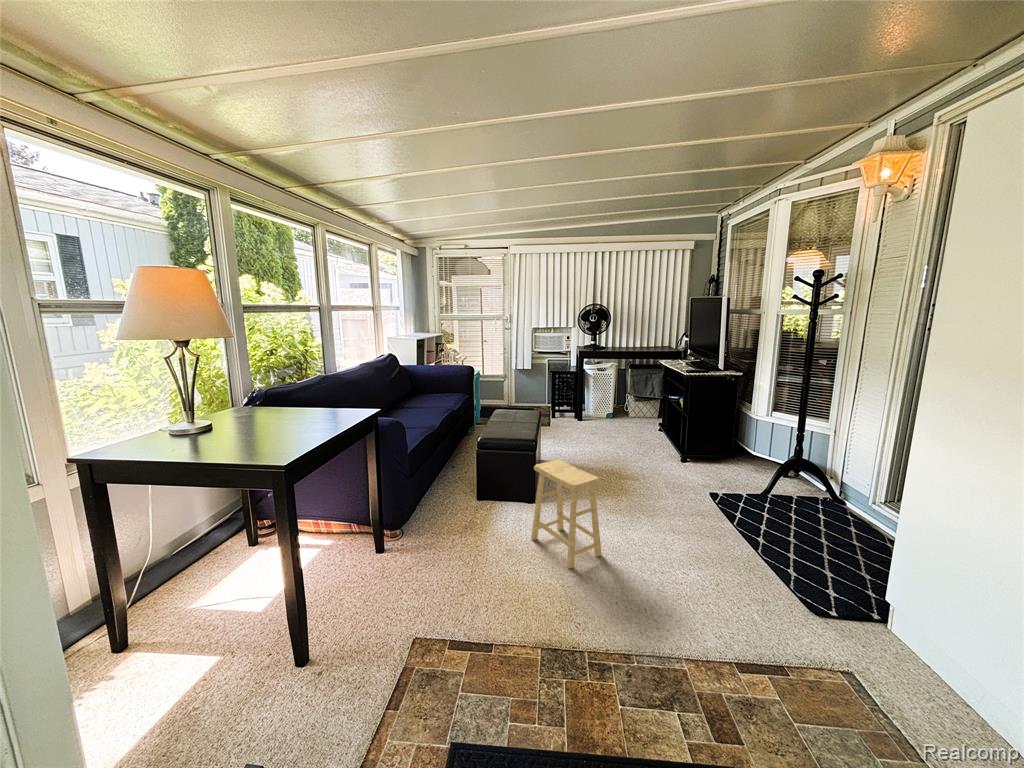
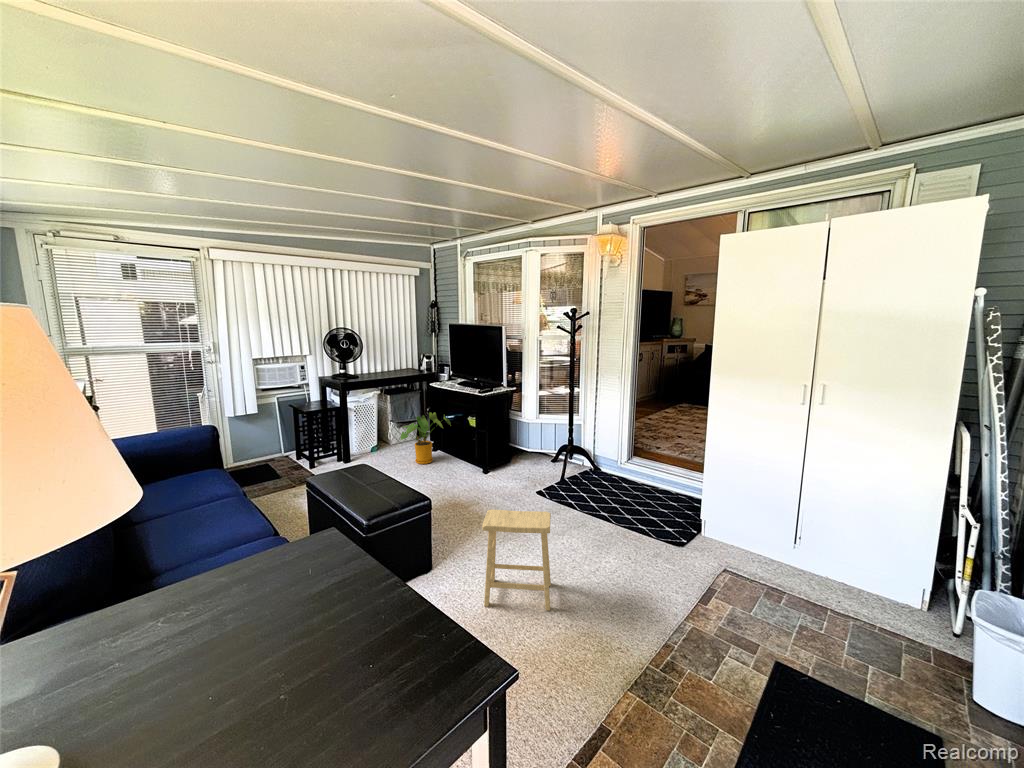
house plant: none [614,389,670,439] -> present [401,412,451,464]

